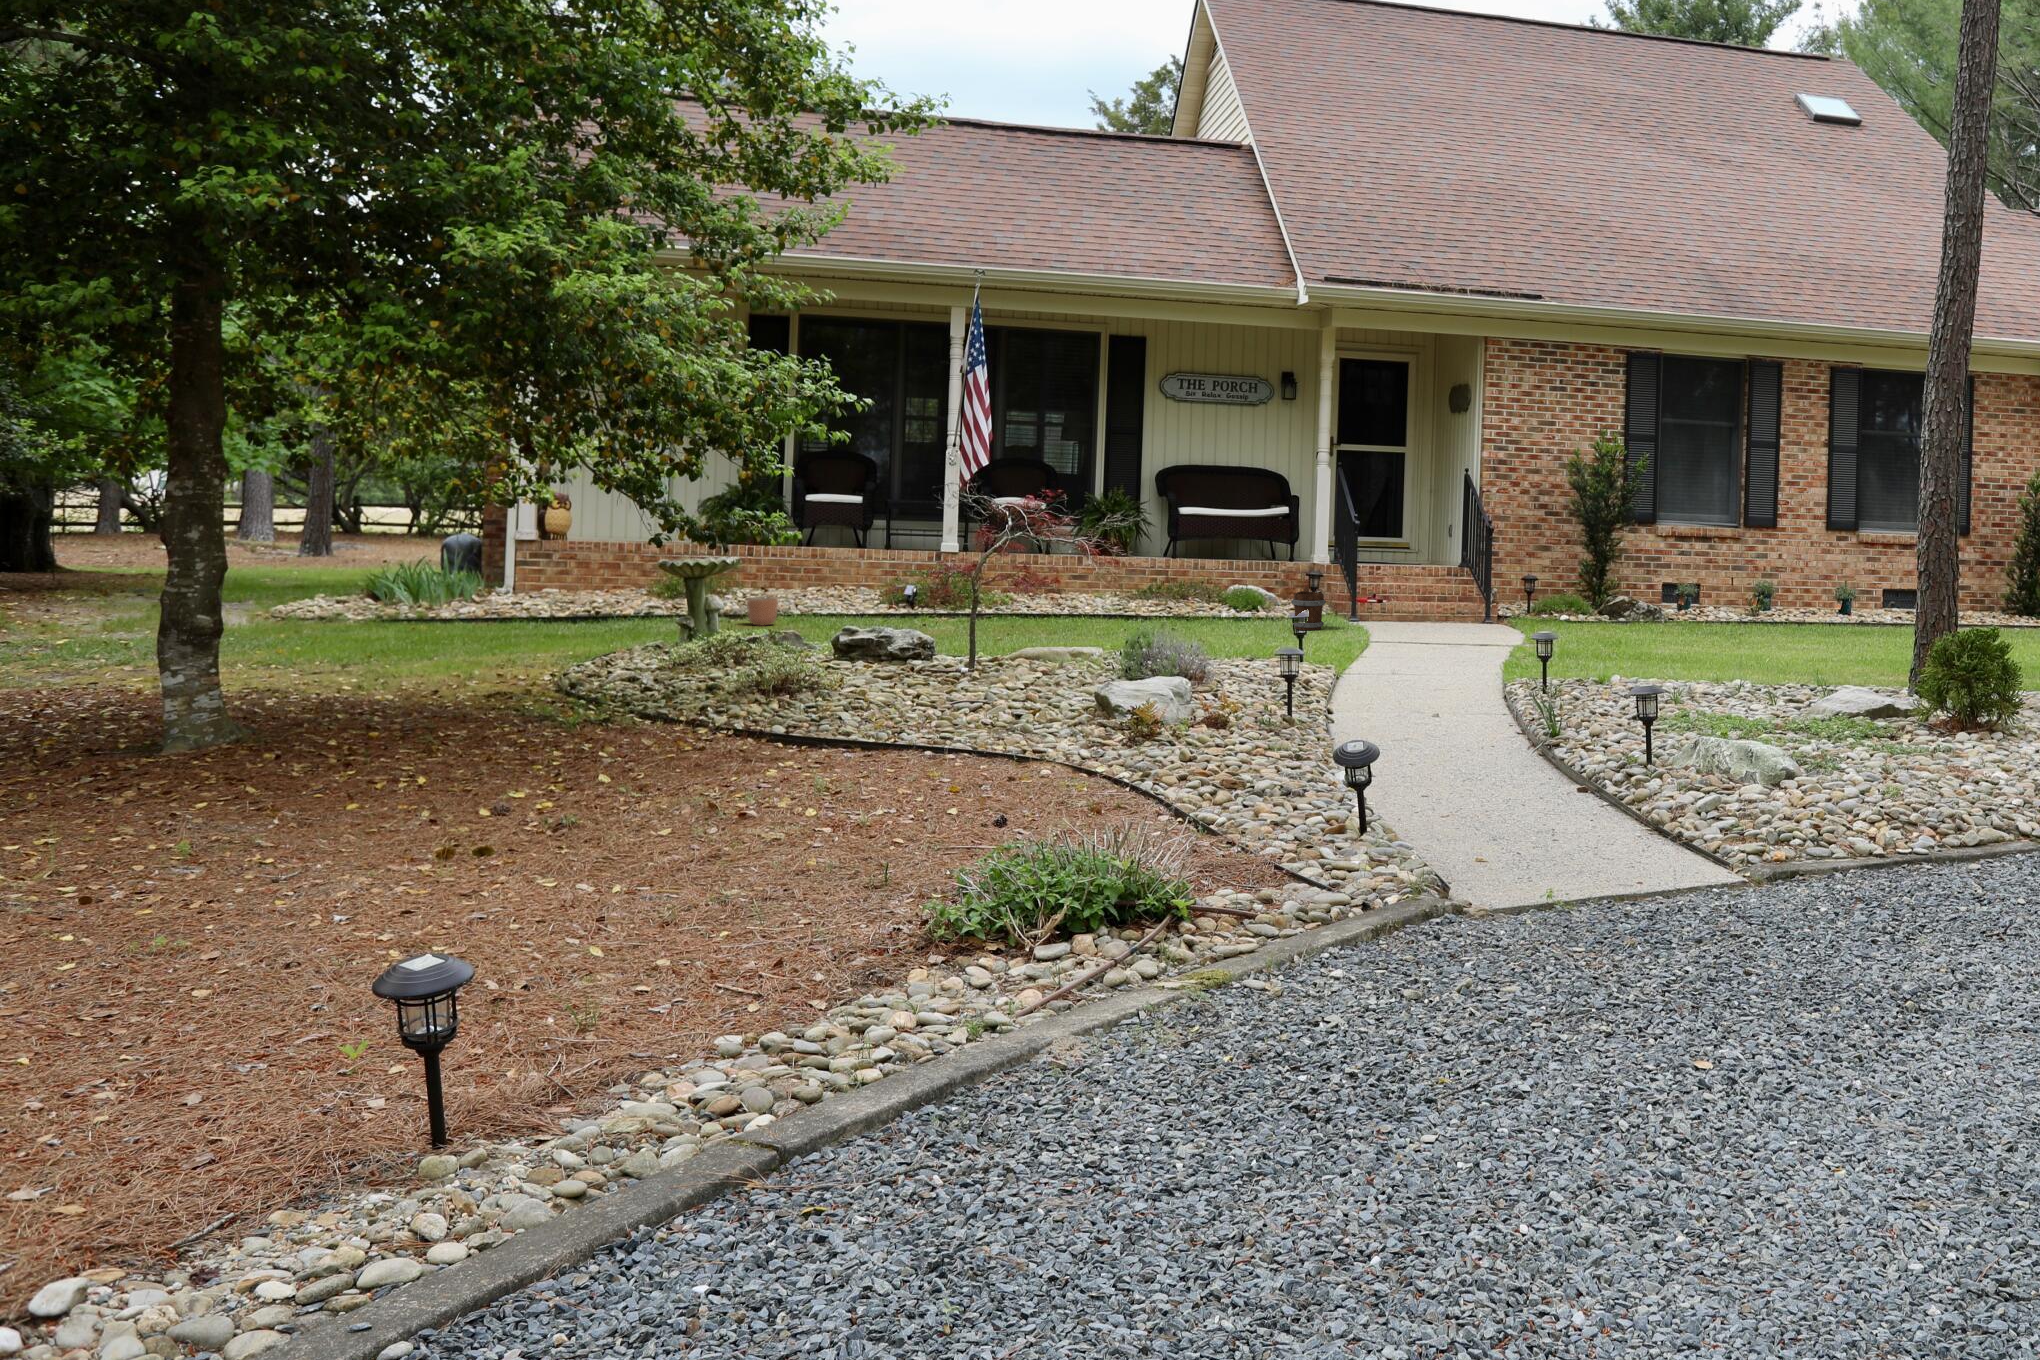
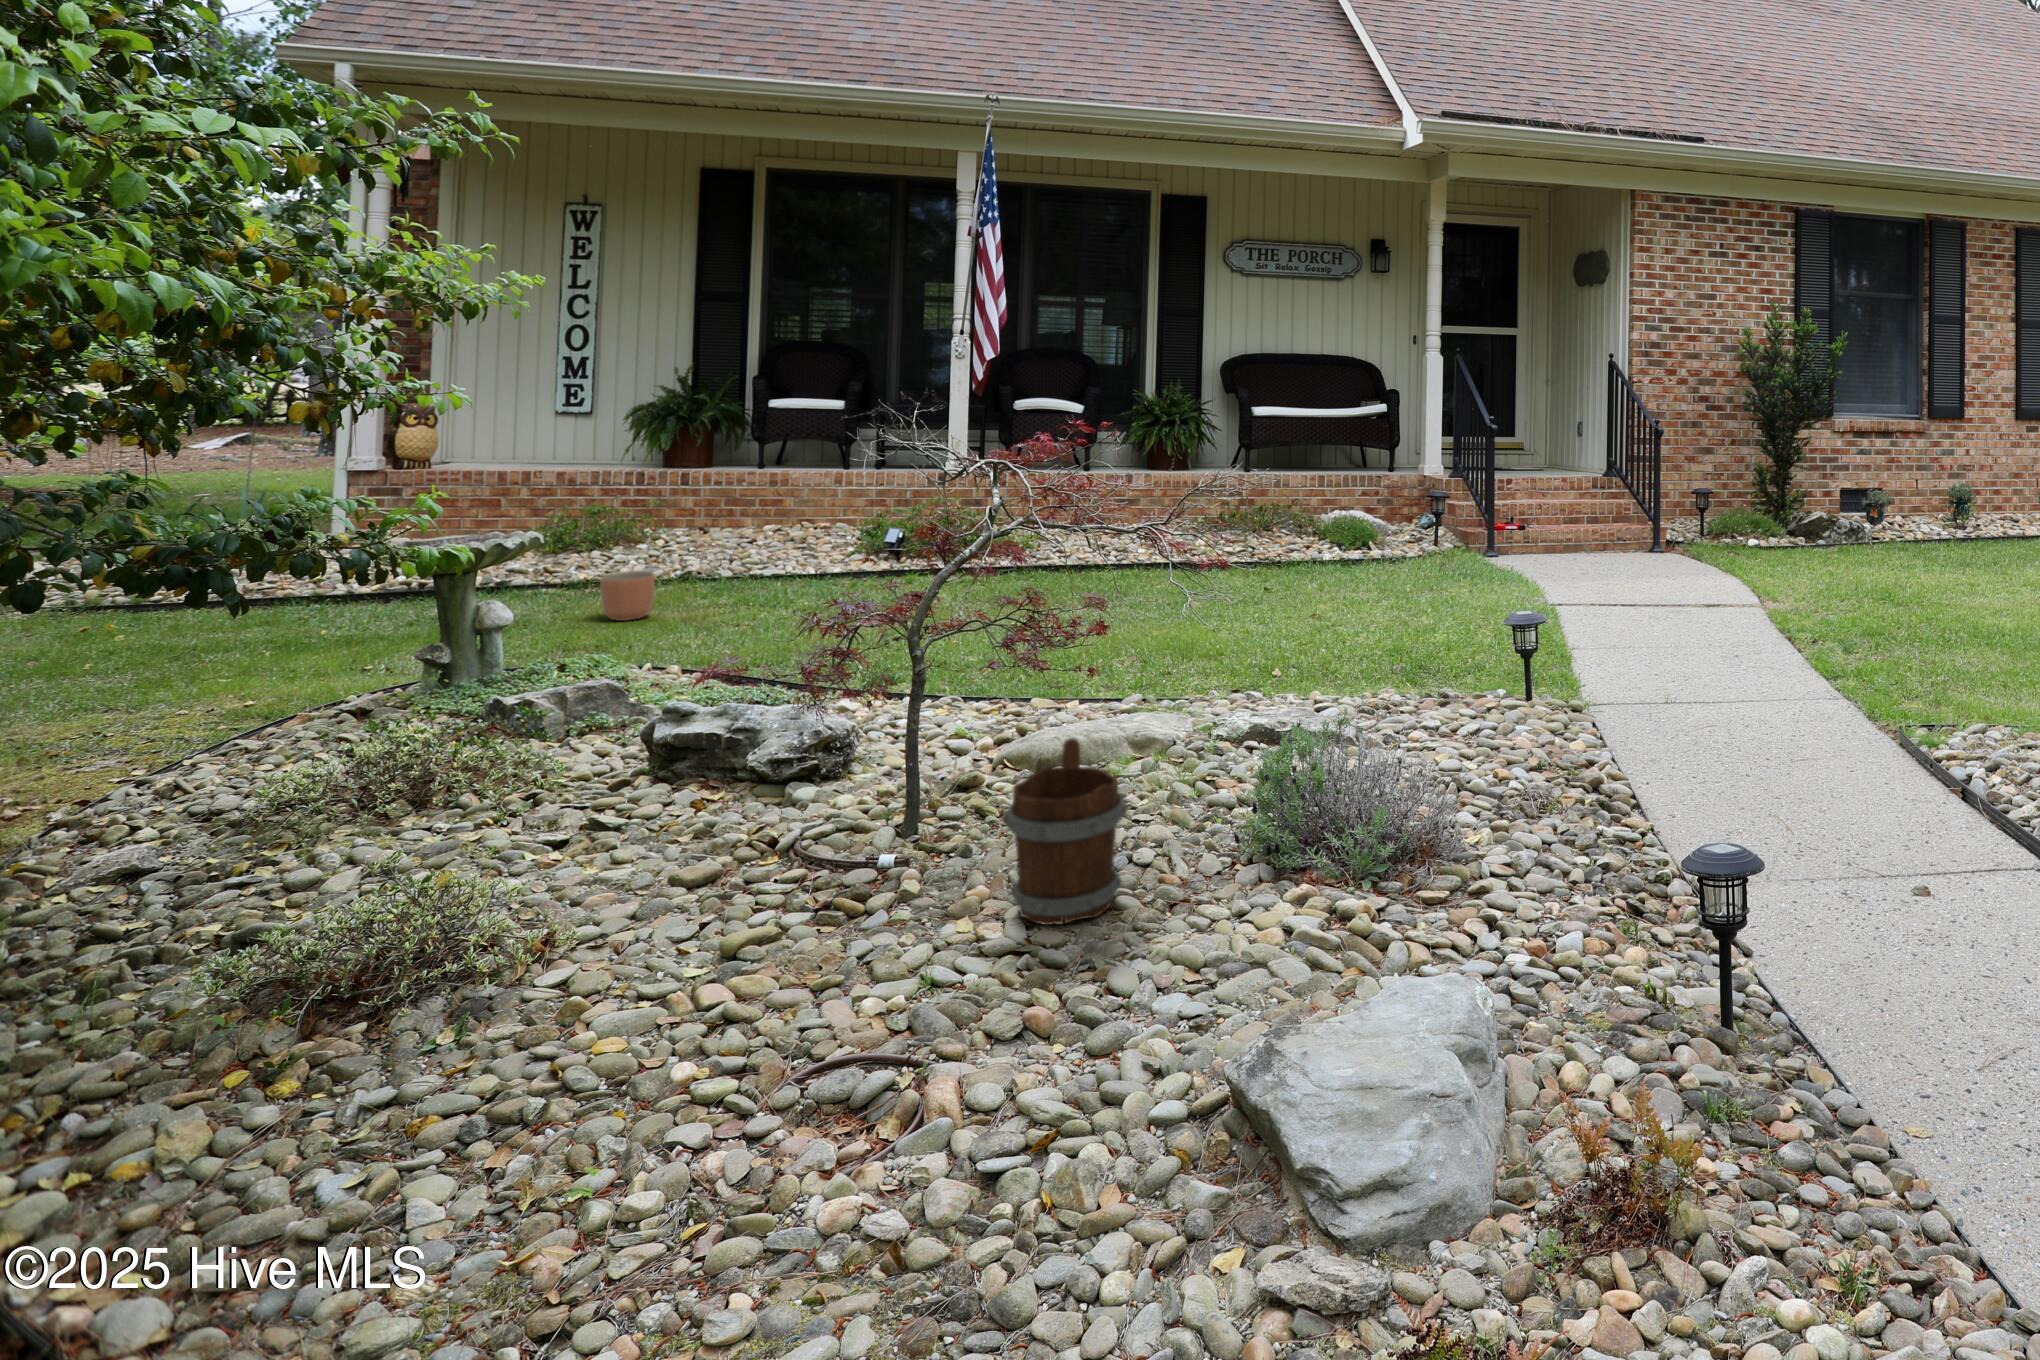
bucket: present [1291,586,1326,630] -> present [1003,738,1128,924]

